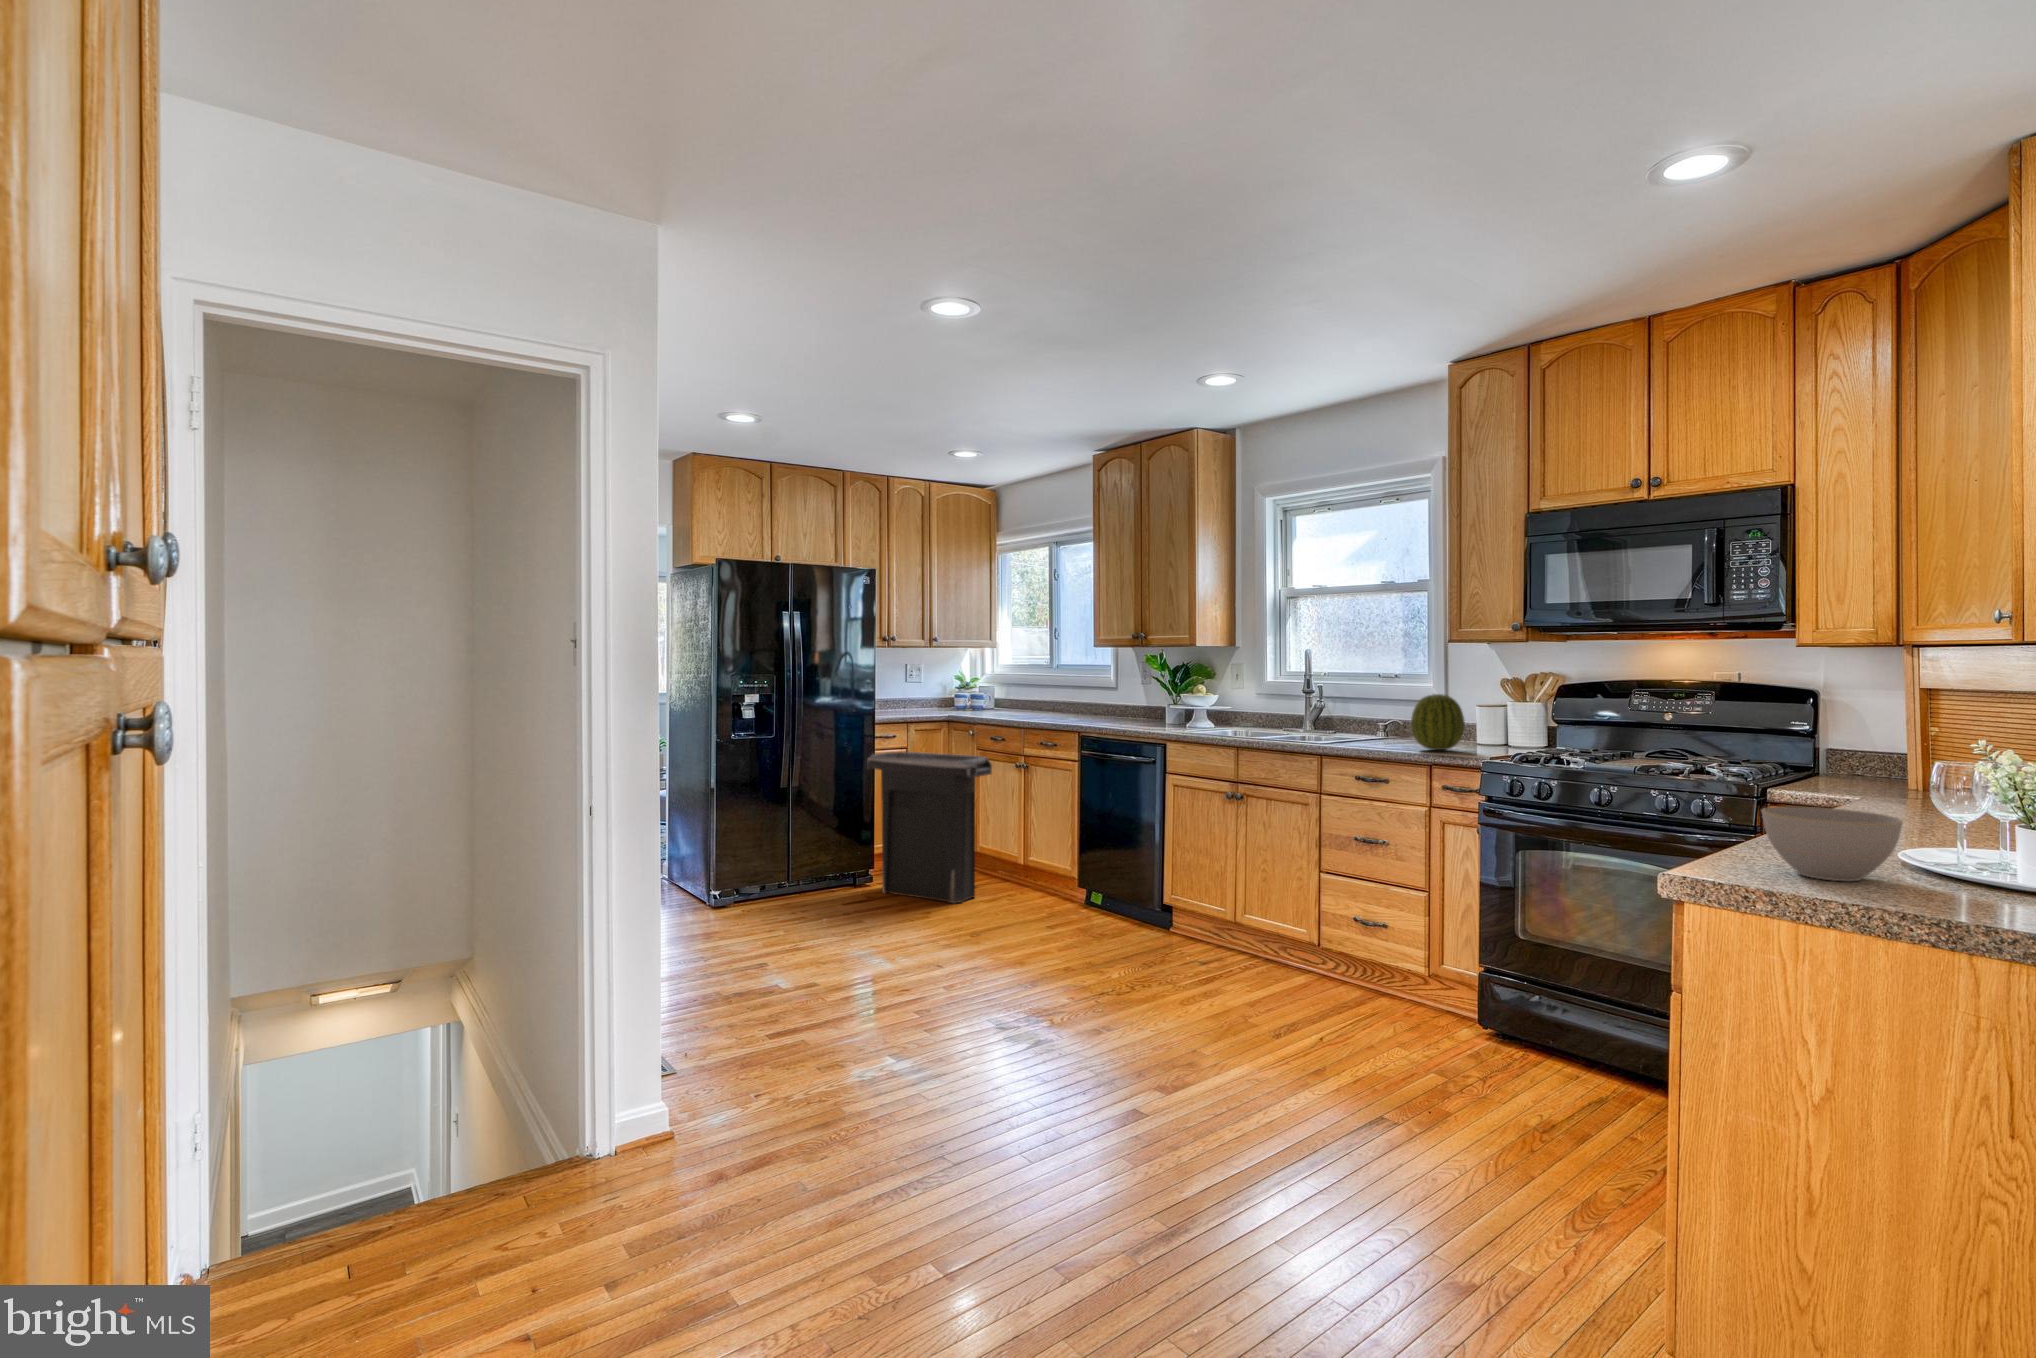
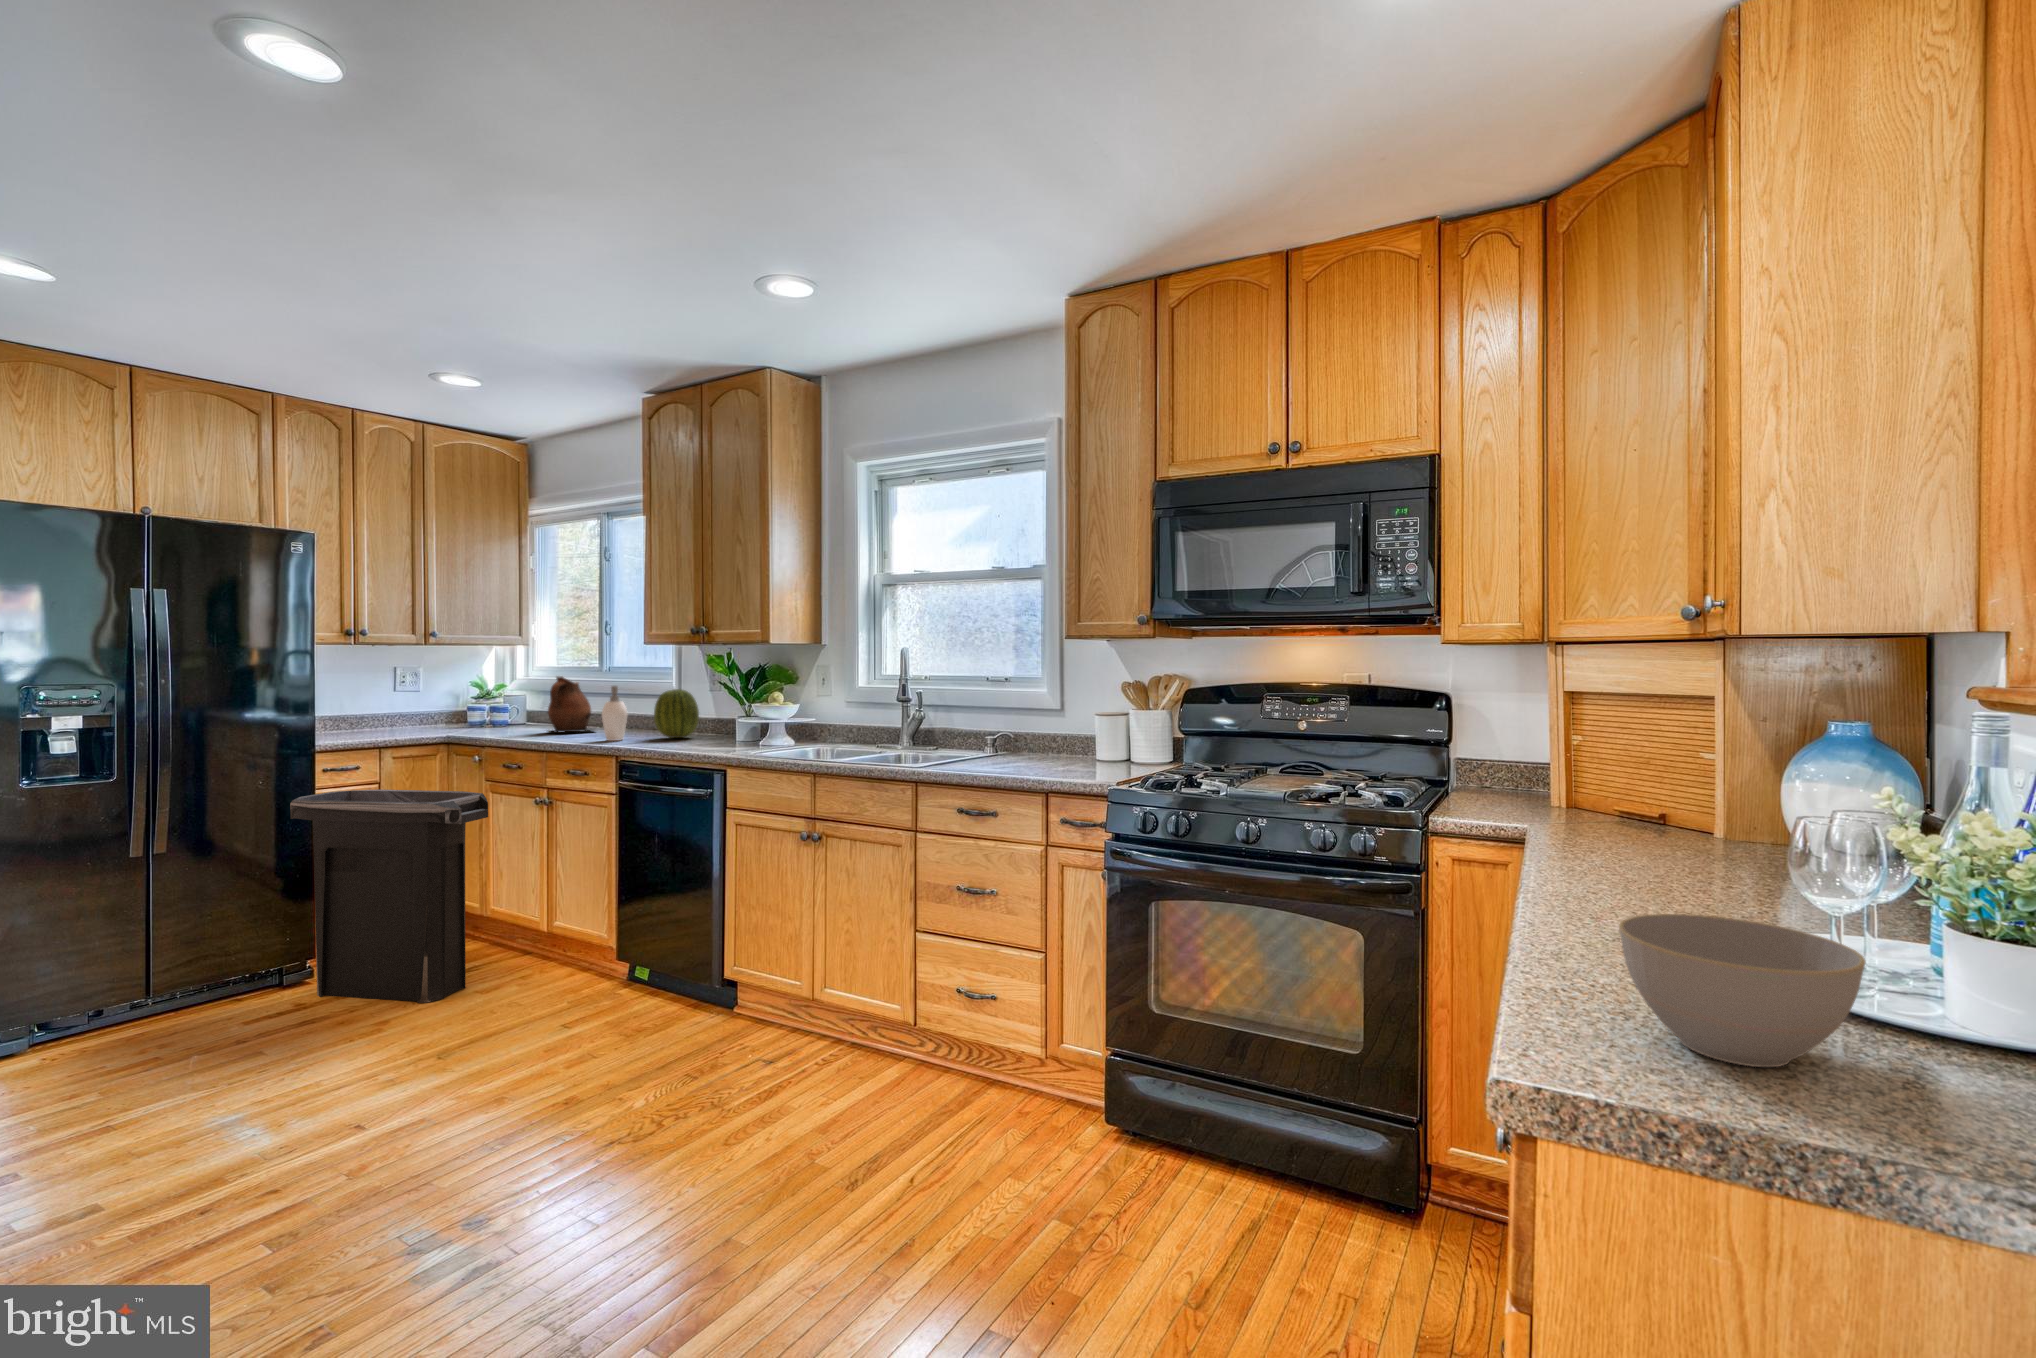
ceramic pitcher: none [1014,673,1054,717] -> present [548,677,594,733]
soap dispenser: none [1063,680,1088,722] -> present [602,686,627,741]
fruit: present [1411,694,1465,750] -> present [654,689,699,738]

